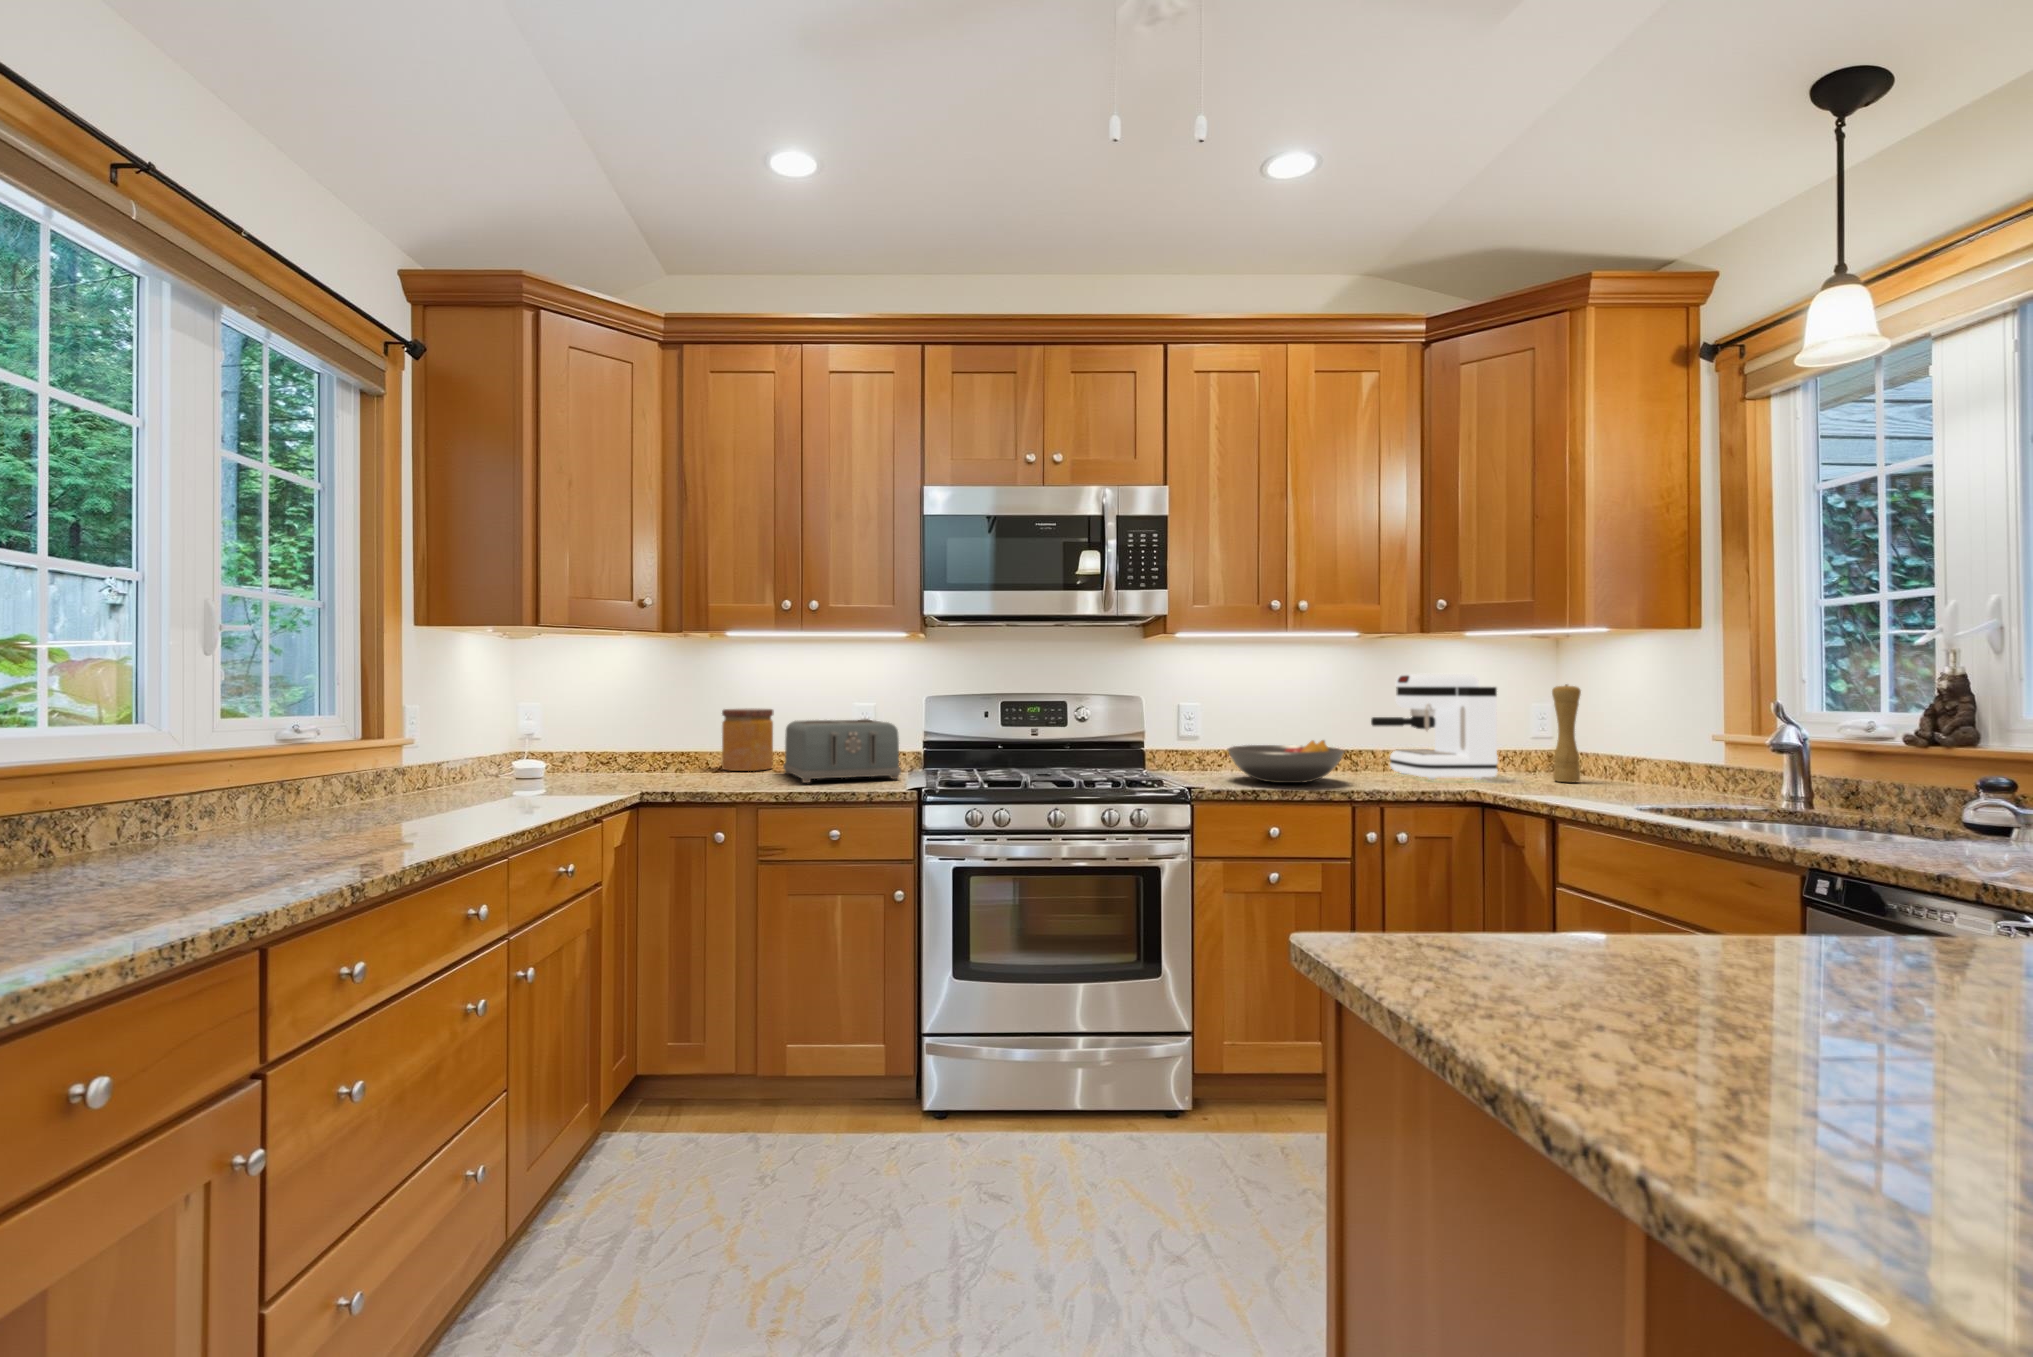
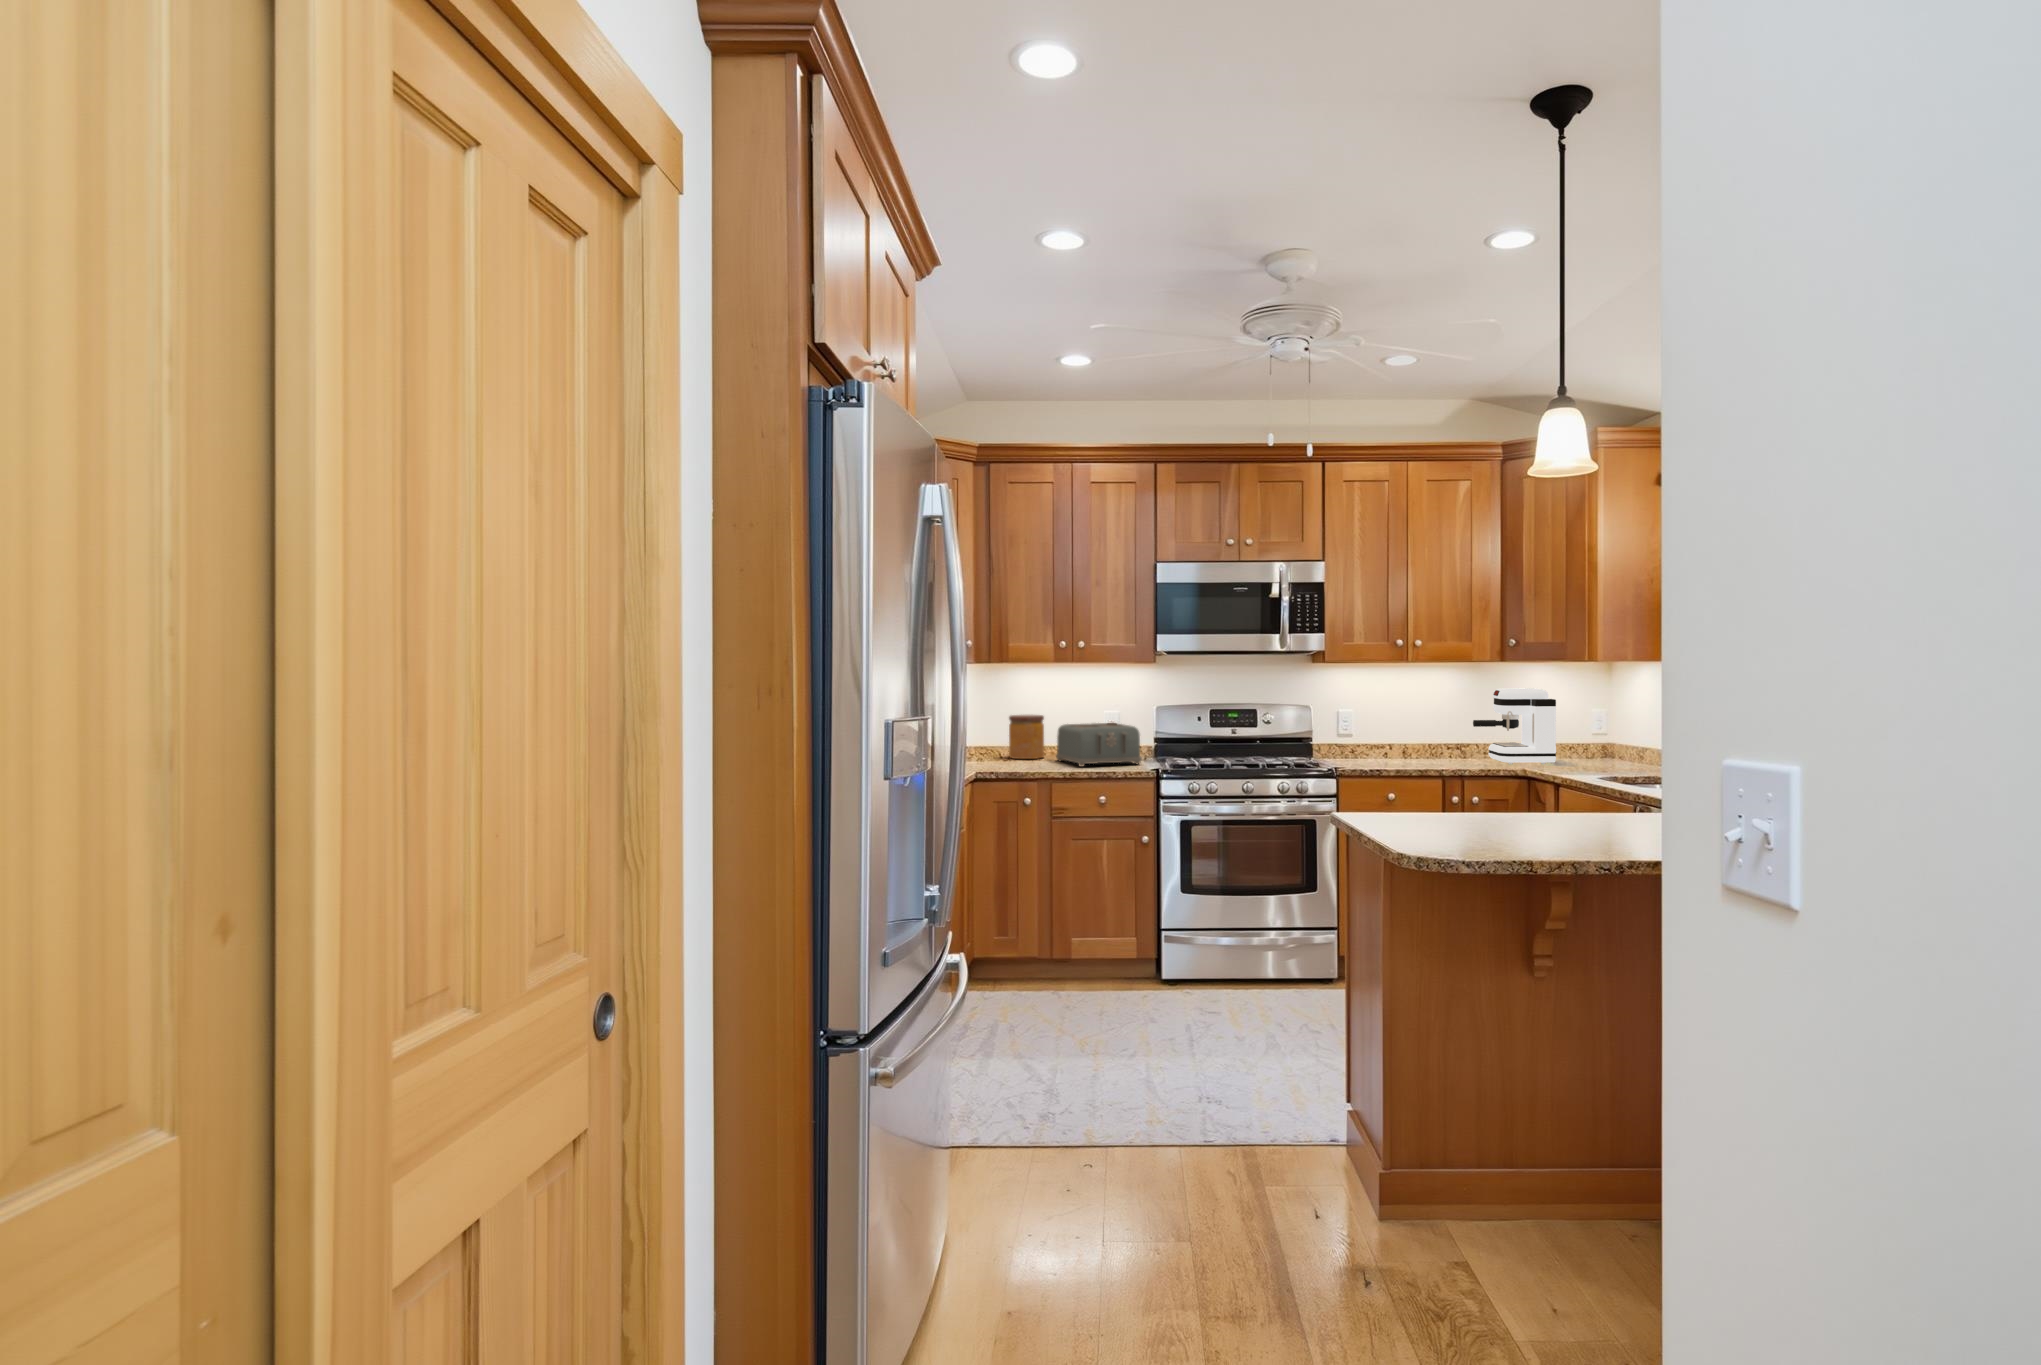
pepper mill: present [1552,684,1581,782] -> none [1597,697,1615,766]
fruit bowl: present [1228,740,1345,783] -> none [1366,737,1446,766]

